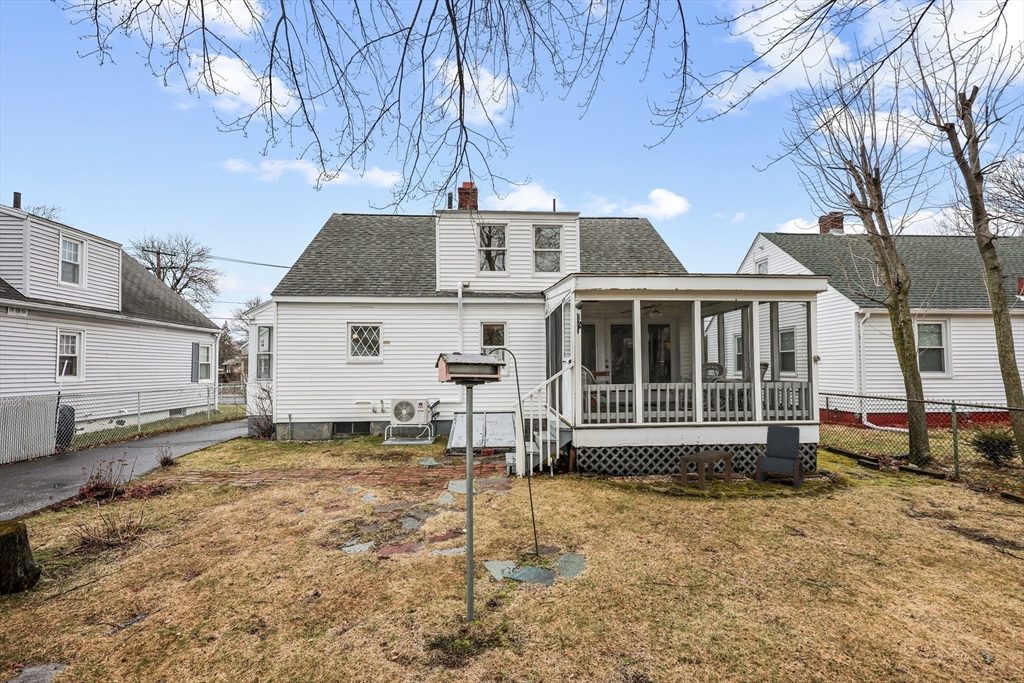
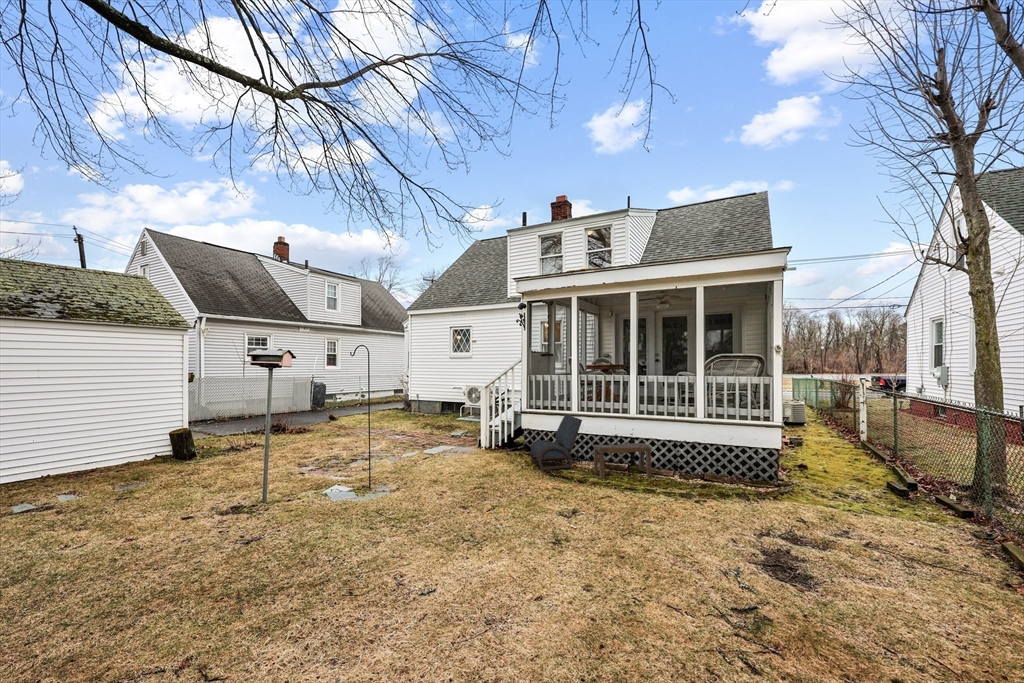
lounge chair: present [755,425,804,489] -> present [530,414,582,471]

